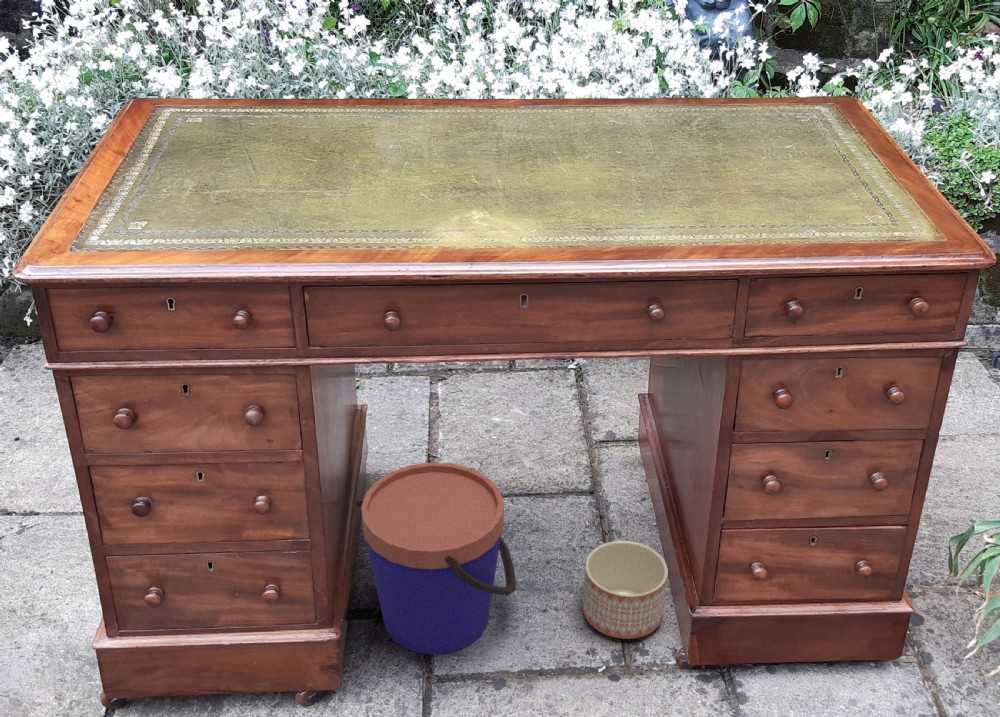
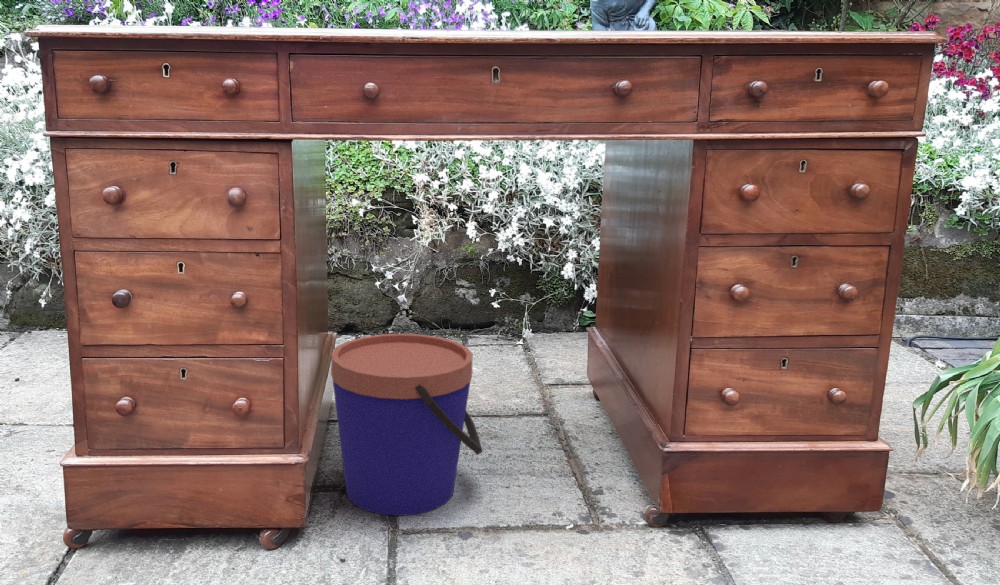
planter: present [583,541,668,639] -> none [547,416,631,504]

